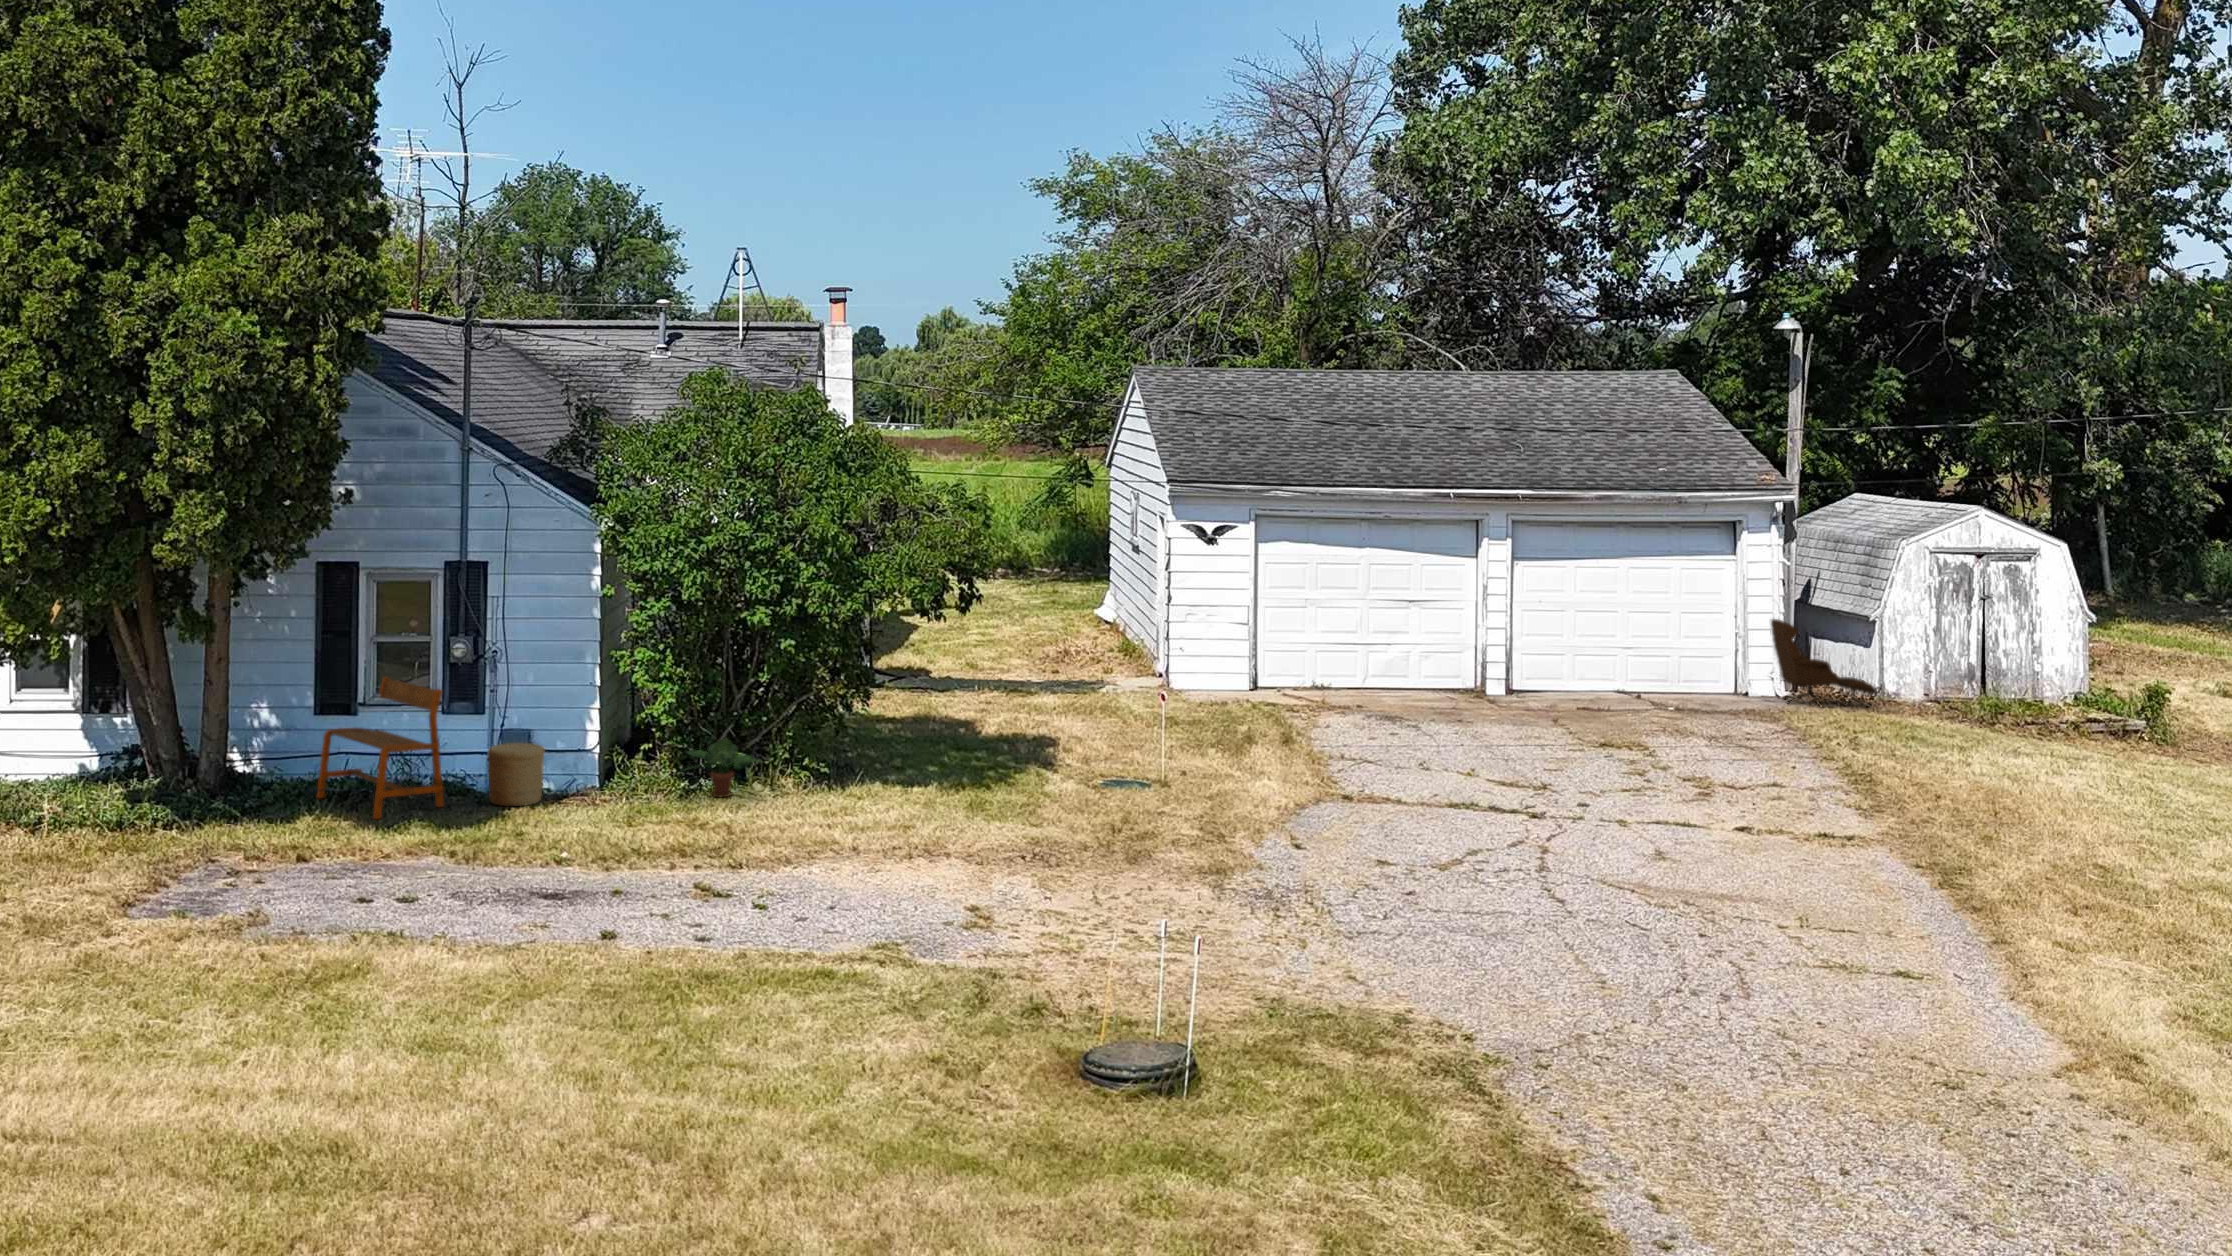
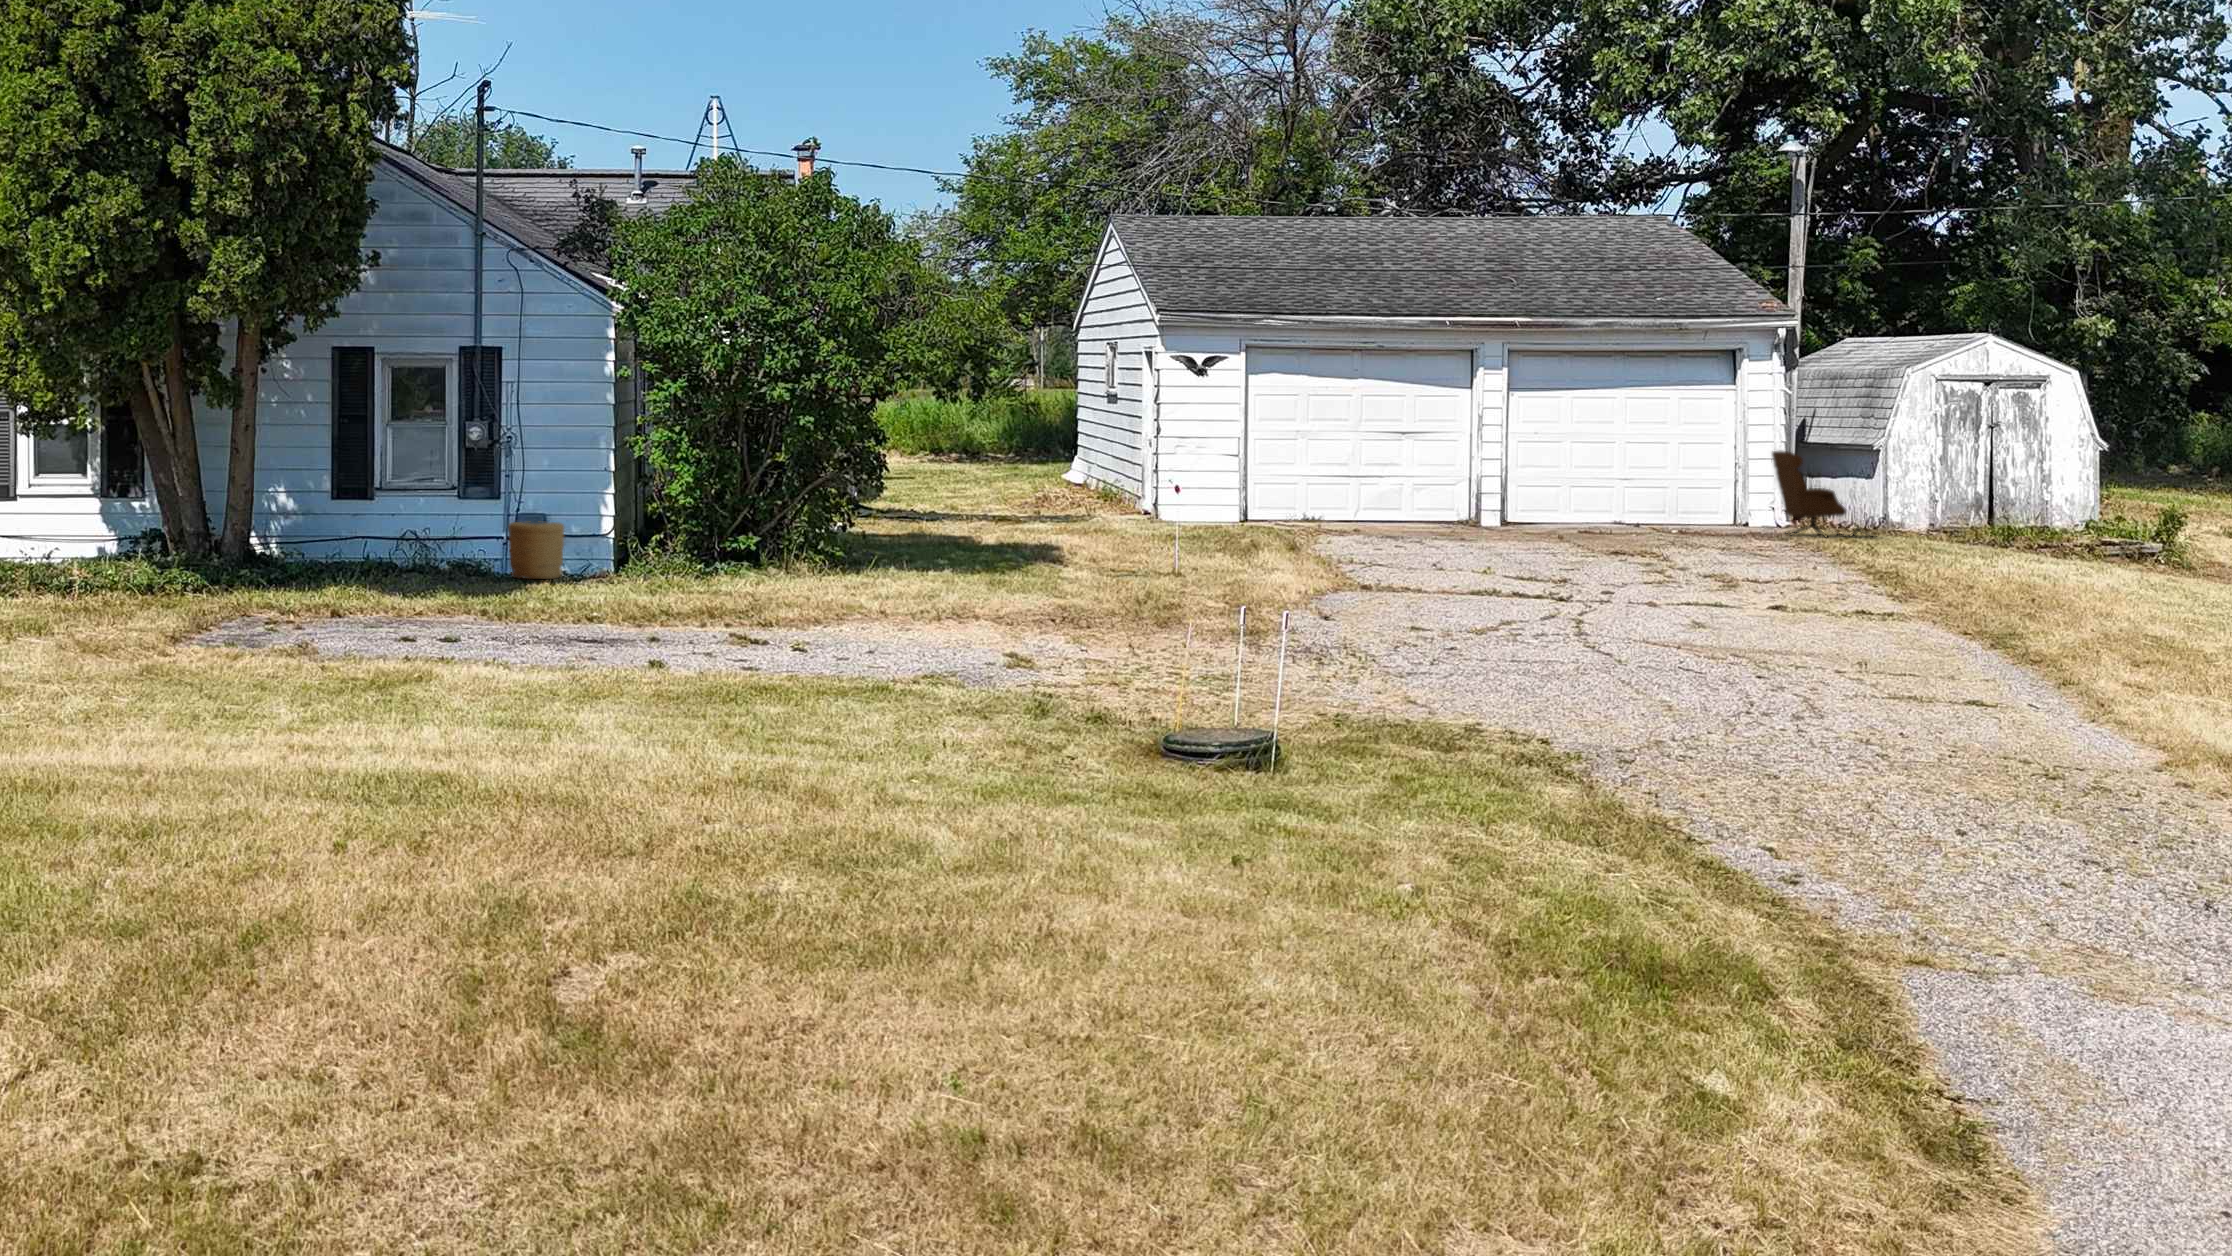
bench: present [317,677,444,819] -> none [337,458,467,585]
potted plant: present [687,738,760,797] -> none [697,515,784,576]

